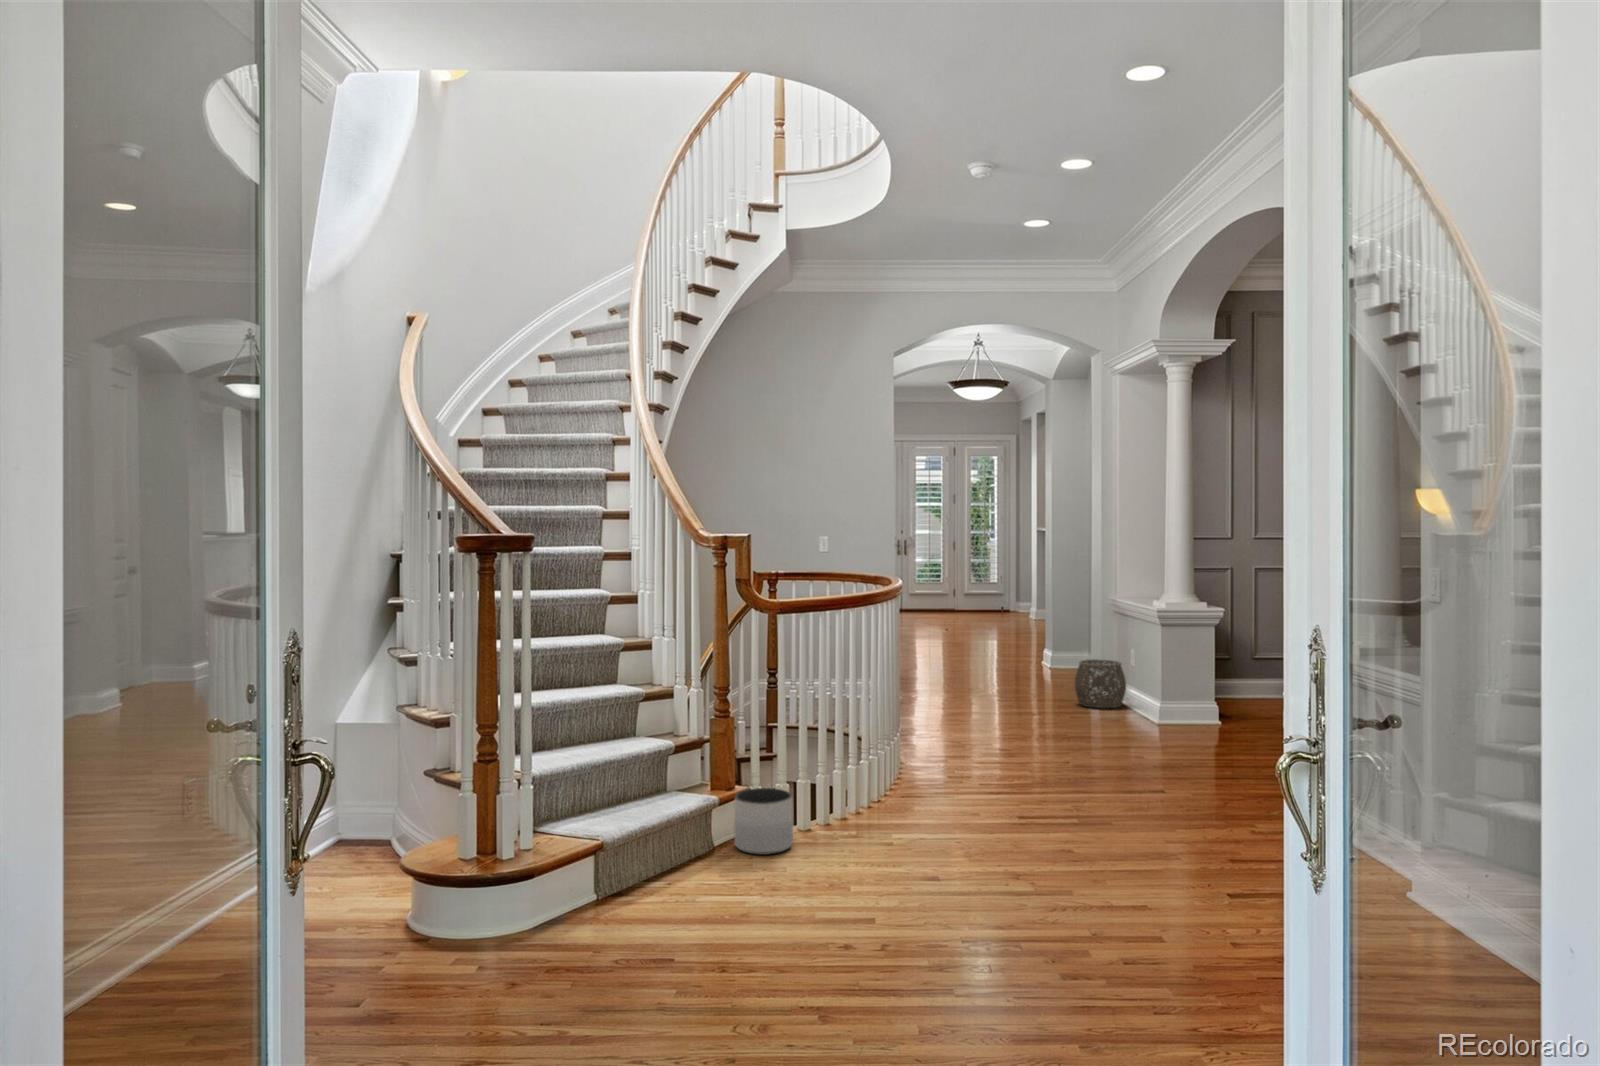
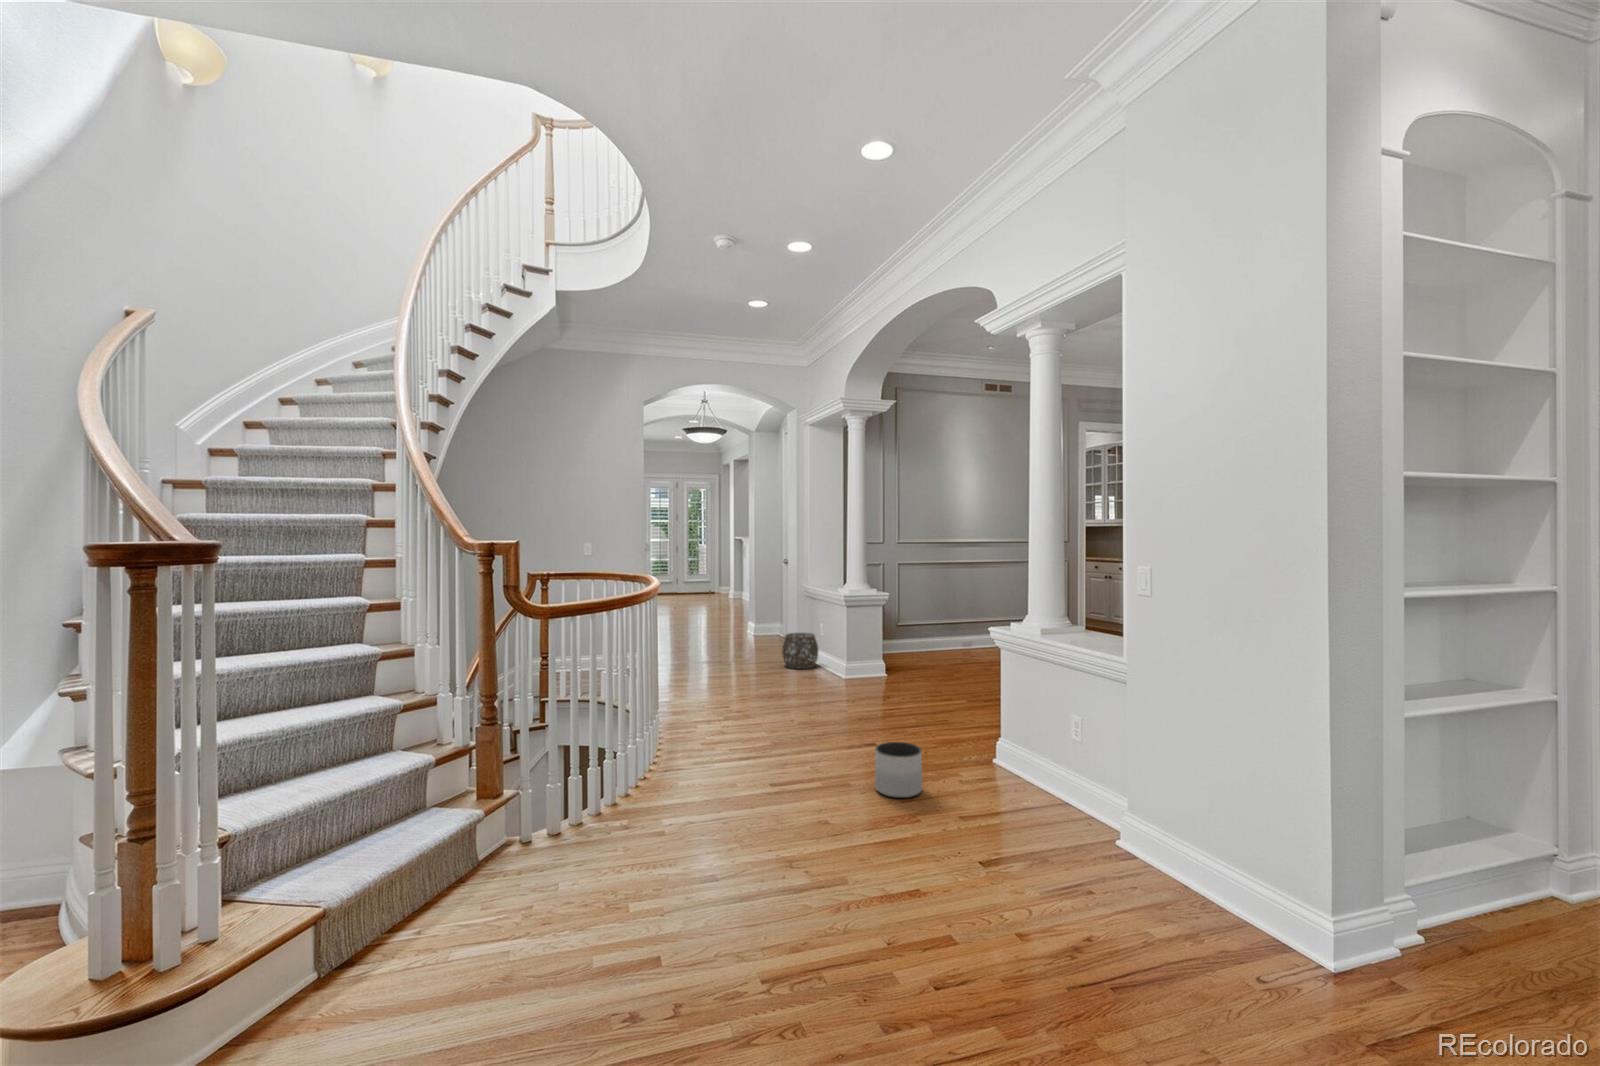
planter: present [734,788,793,855] -> present [875,742,922,798]

